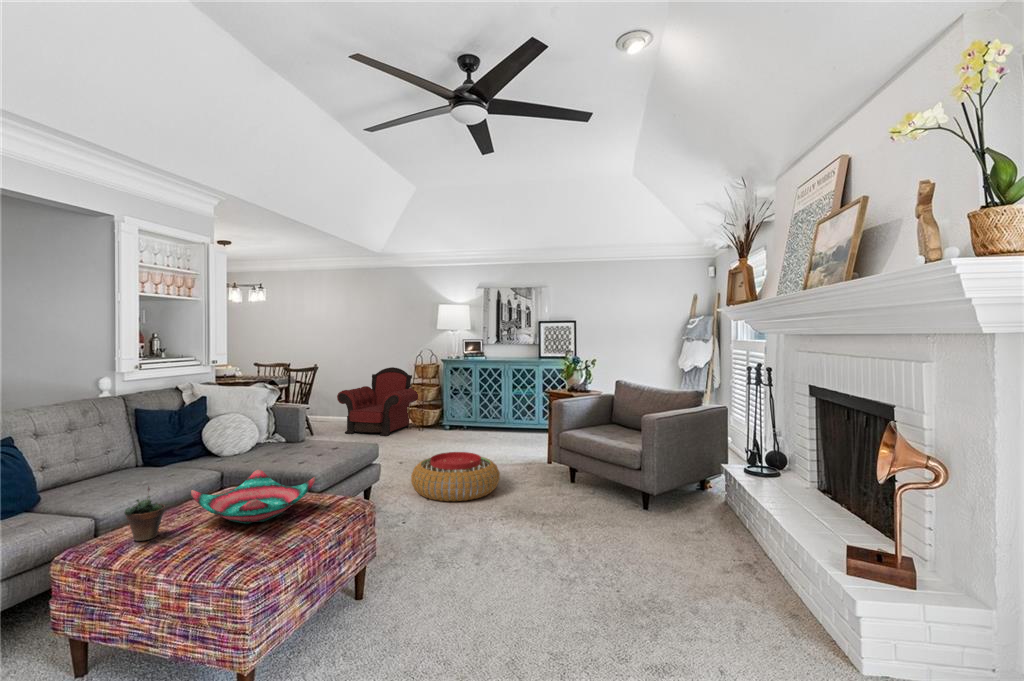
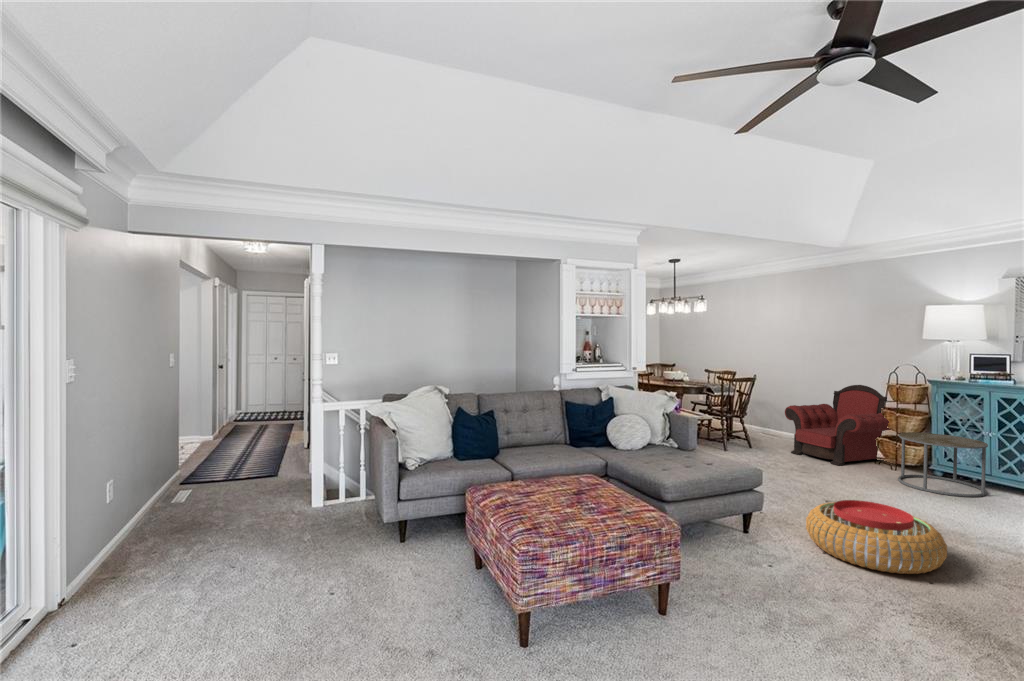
side table: none [429,399,479,441] -> present [898,433,988,497]
decorative bowl: present [191,470,315,524] -> none [536,464,620,507]
succulent plant: present [124,486,165,541] -> none [494,456,519,494]

